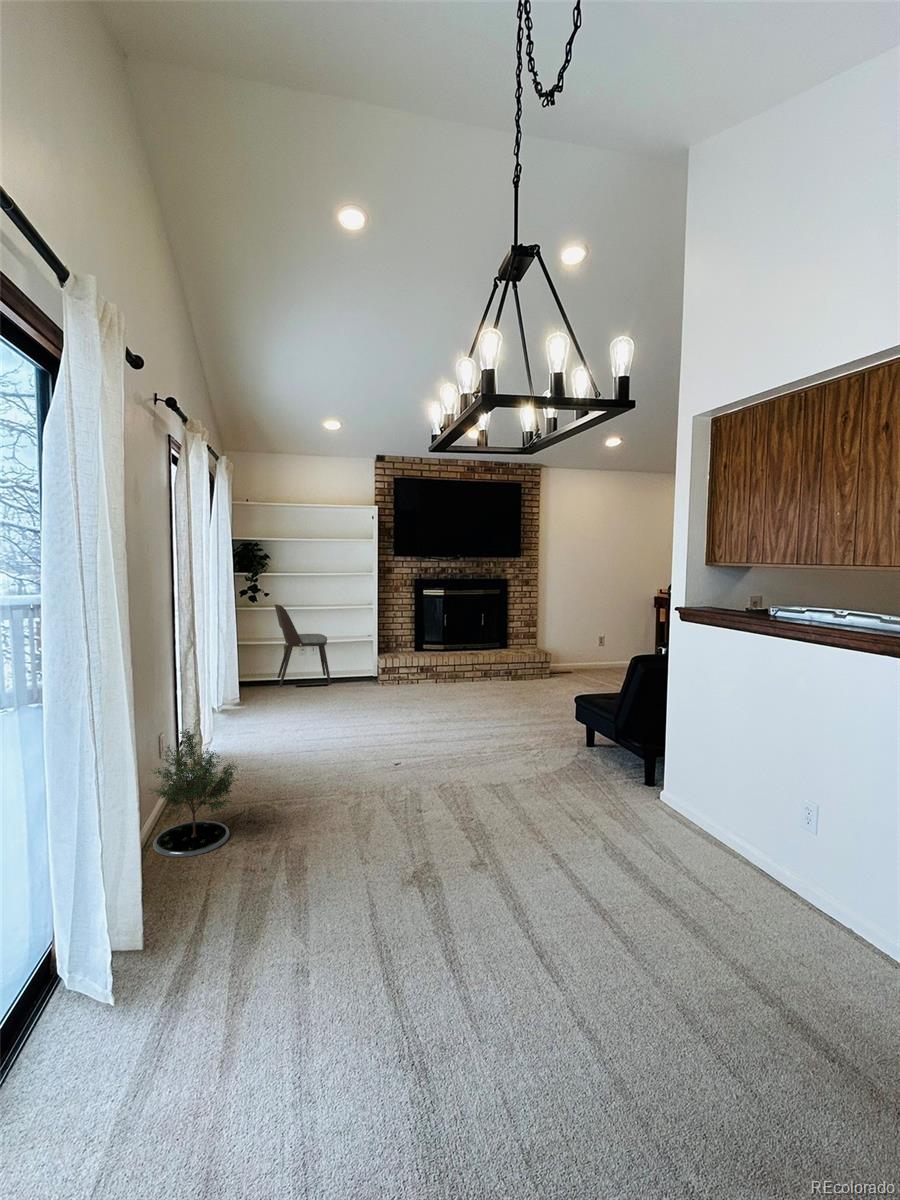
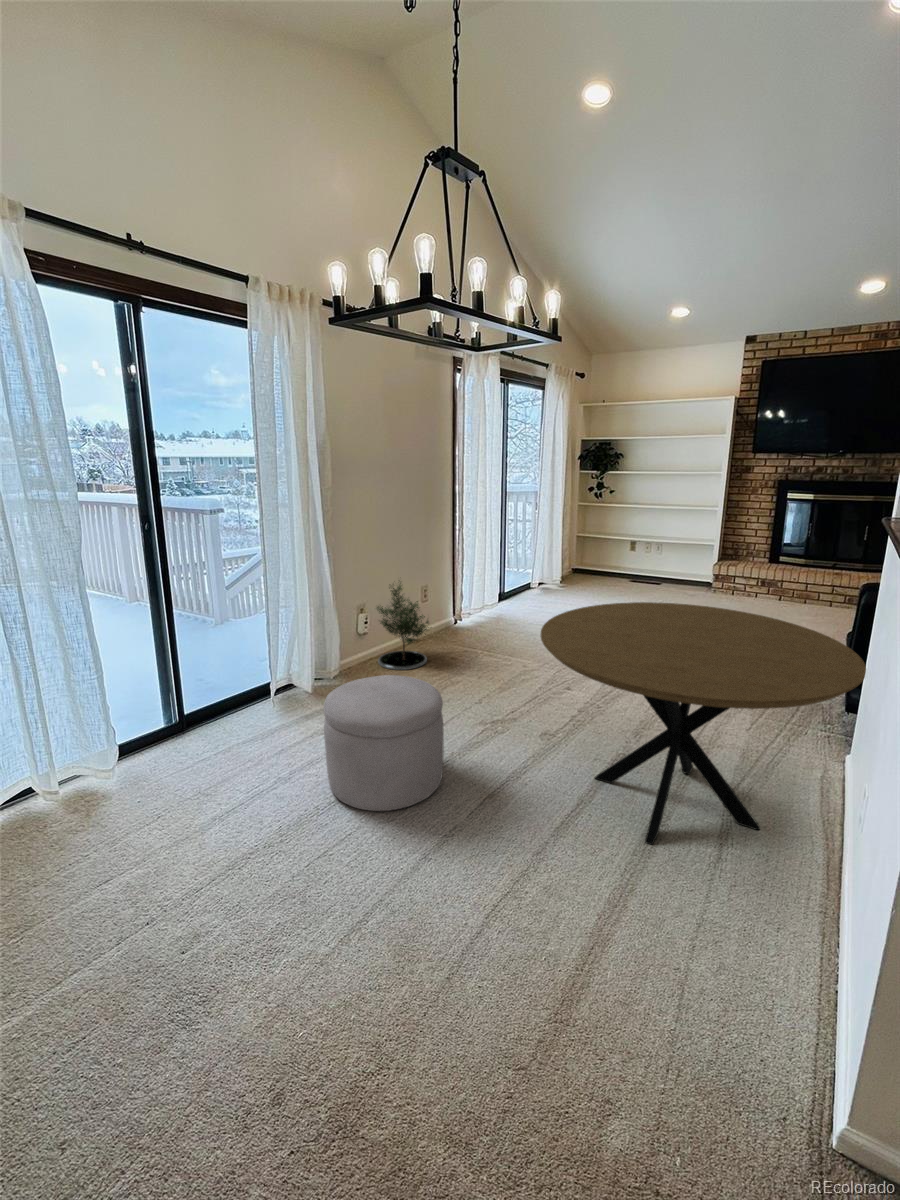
dining chair: present [275,604,331,686] -> none [607,502,664,584]
dining table: none [512,690,786,915] -> present [541,602,866,845]
ottoman: none [336,838,497,1051] -> present [323,675,444,811]

